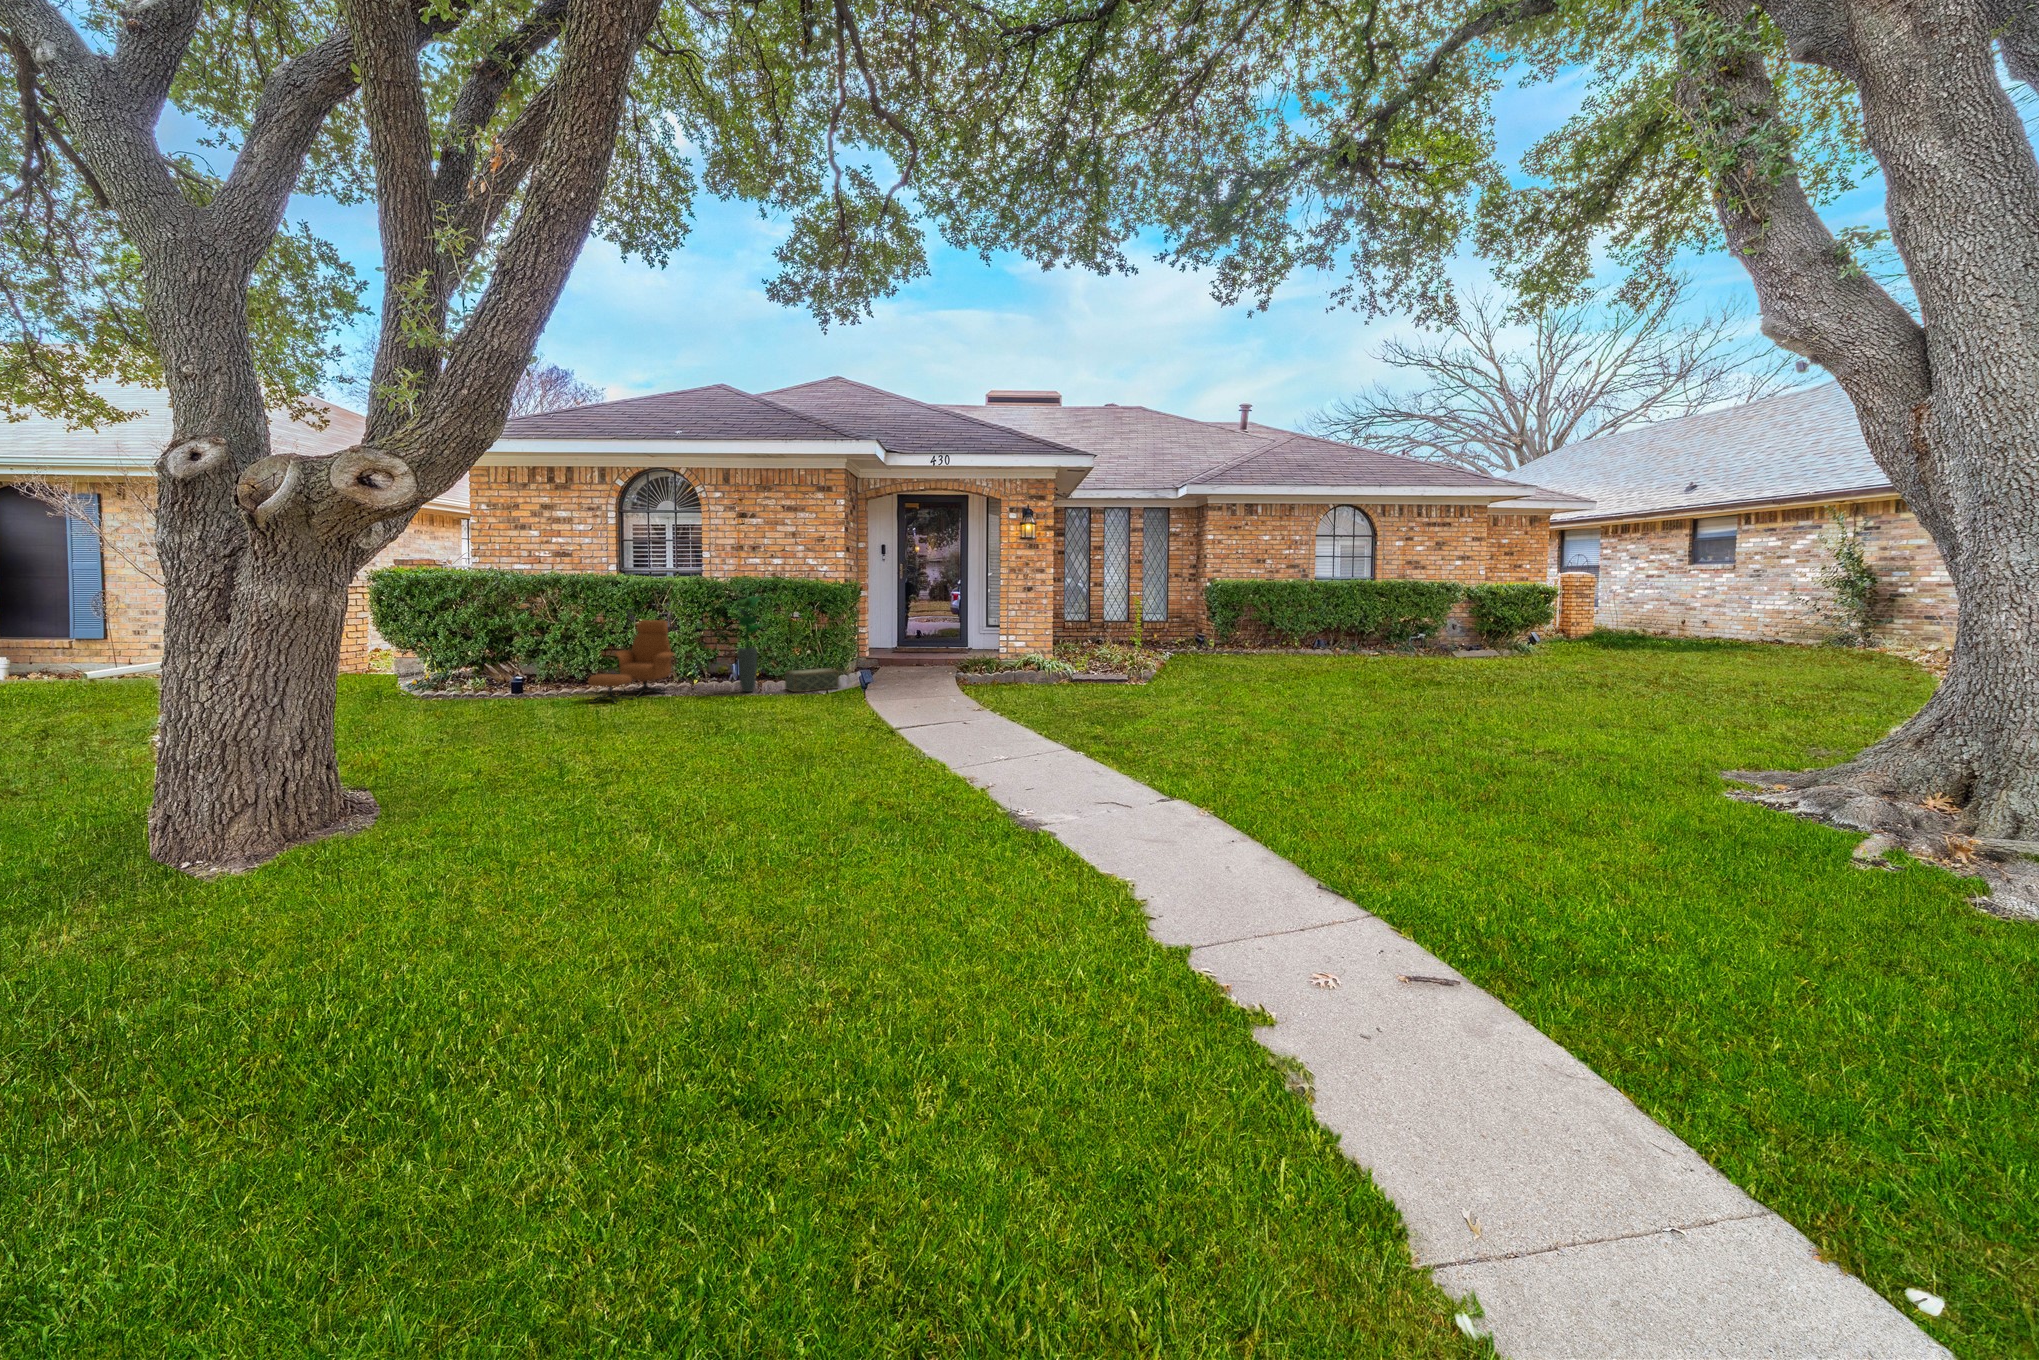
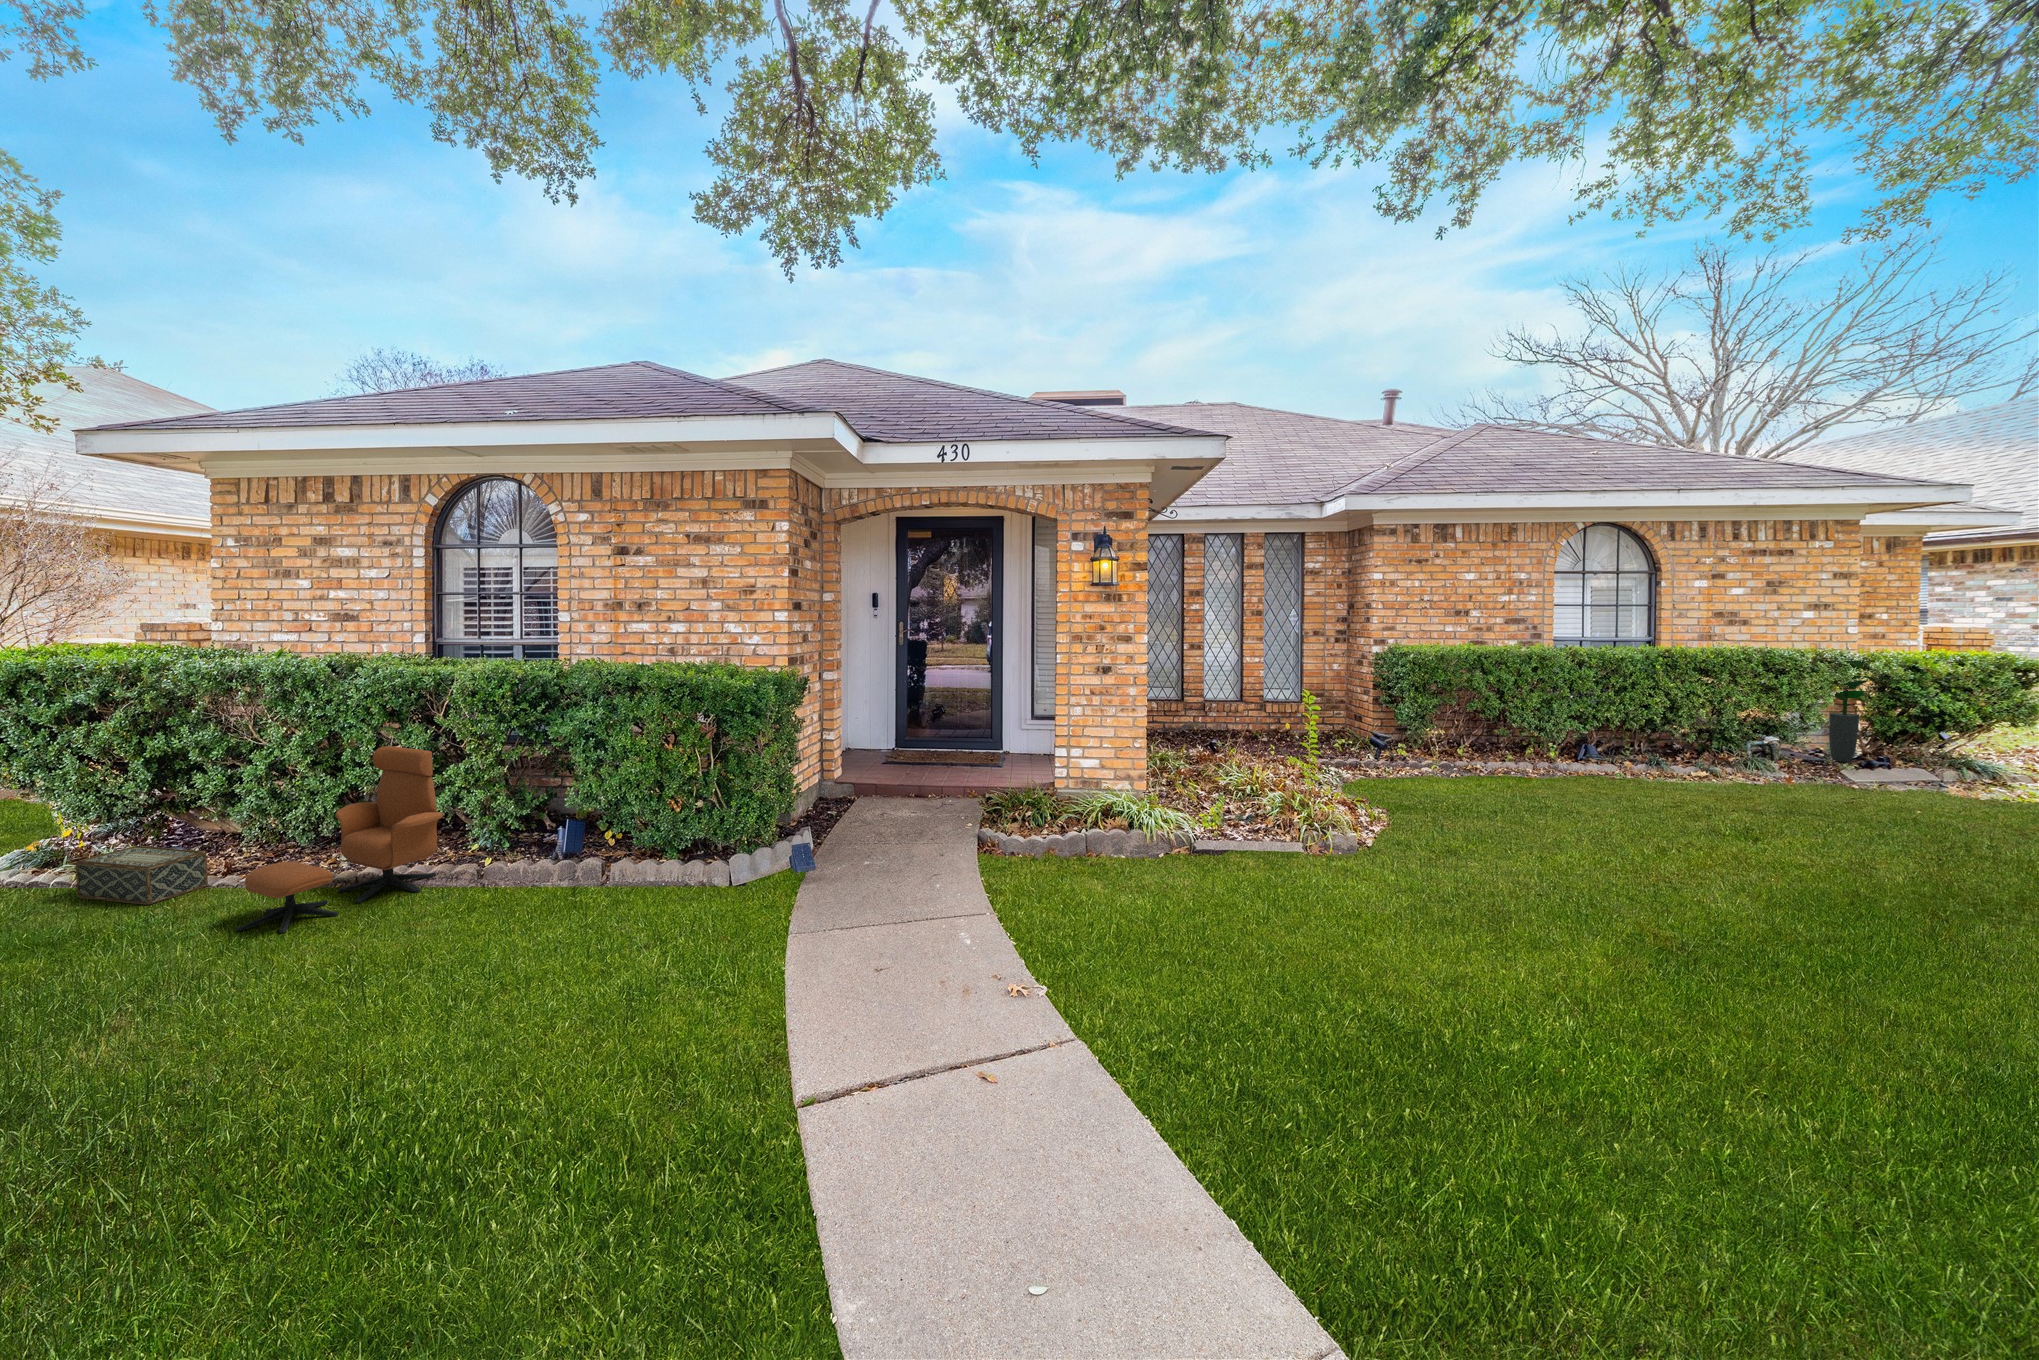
potted plant: present [736,597,760,692] -> present [1829,660,1878,762]
woven basket: present [785,668,839,692] -> present [76,846,208,905]

